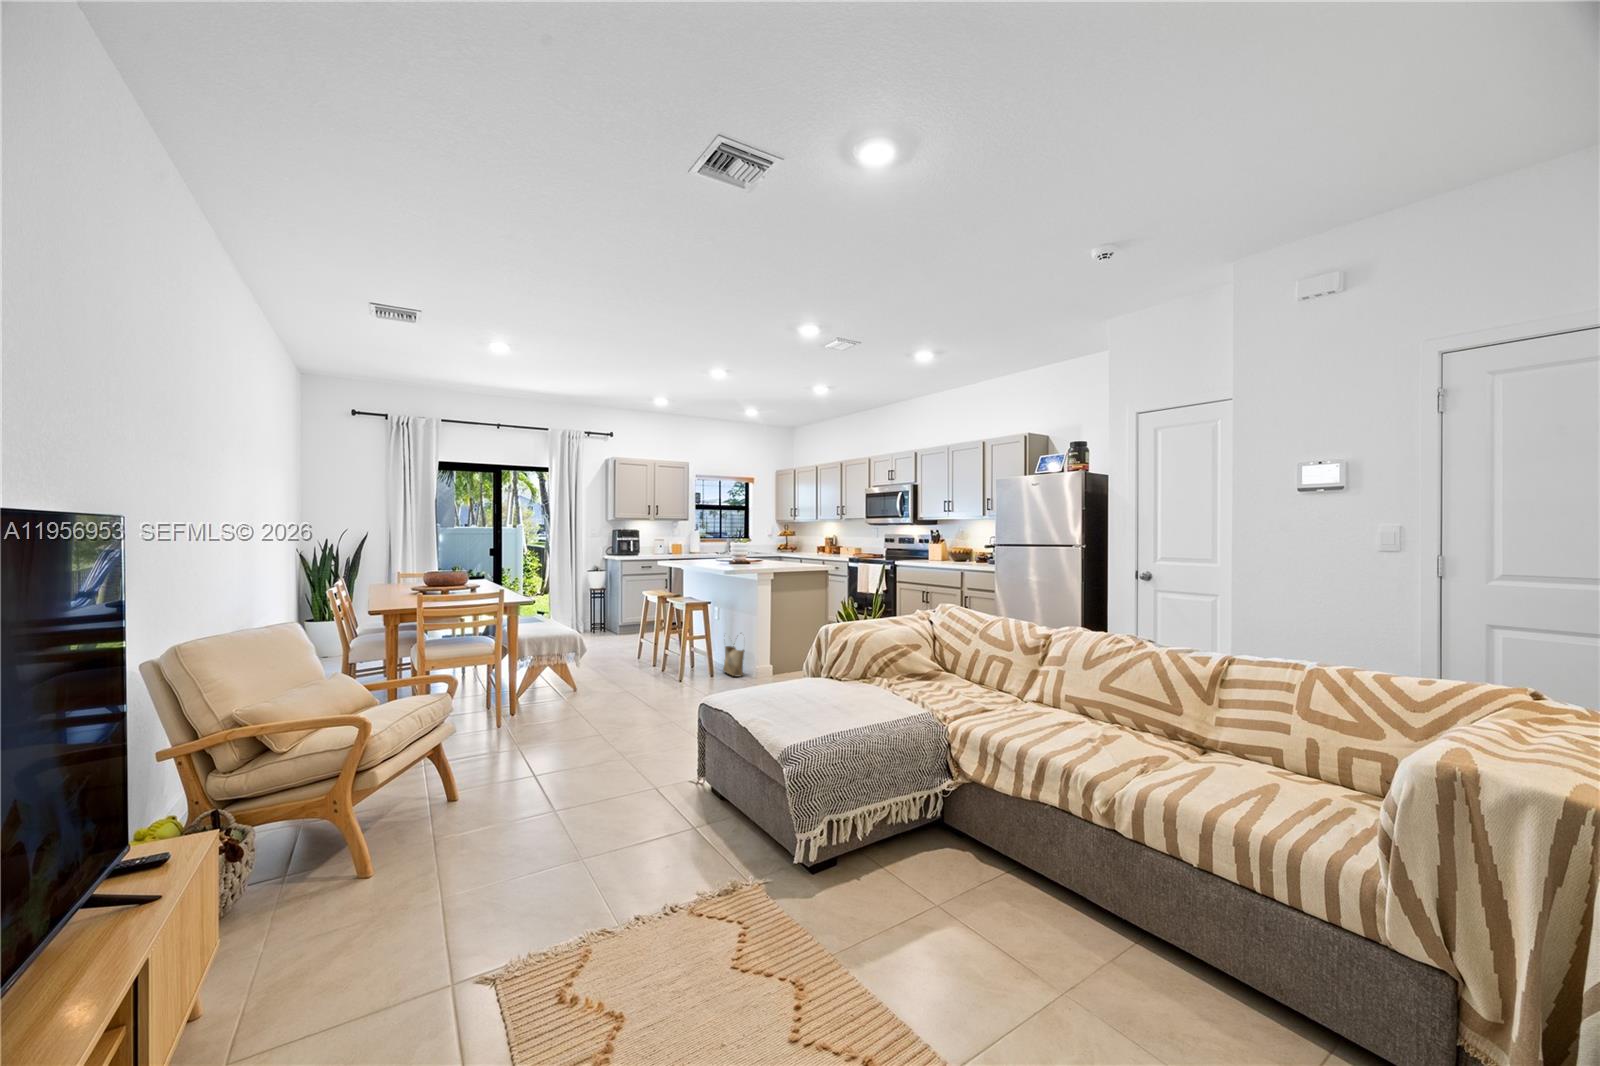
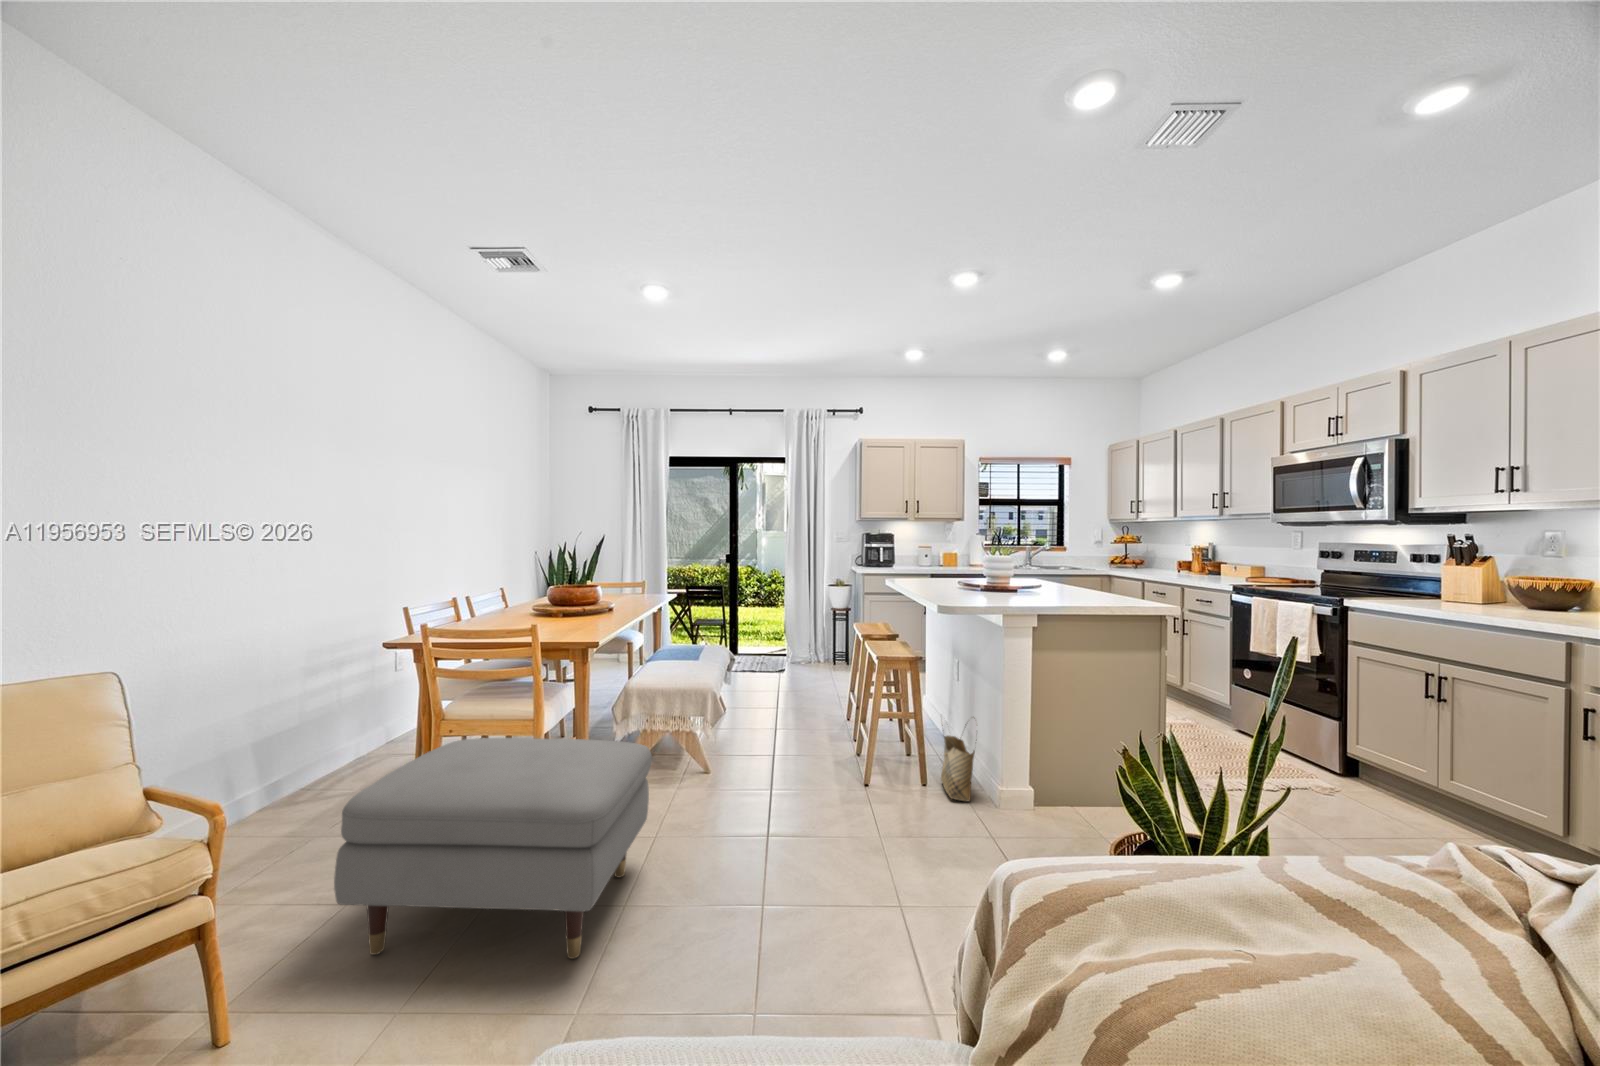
ottoman: none [482,652,631,761] -> present [334,738,652,959]

